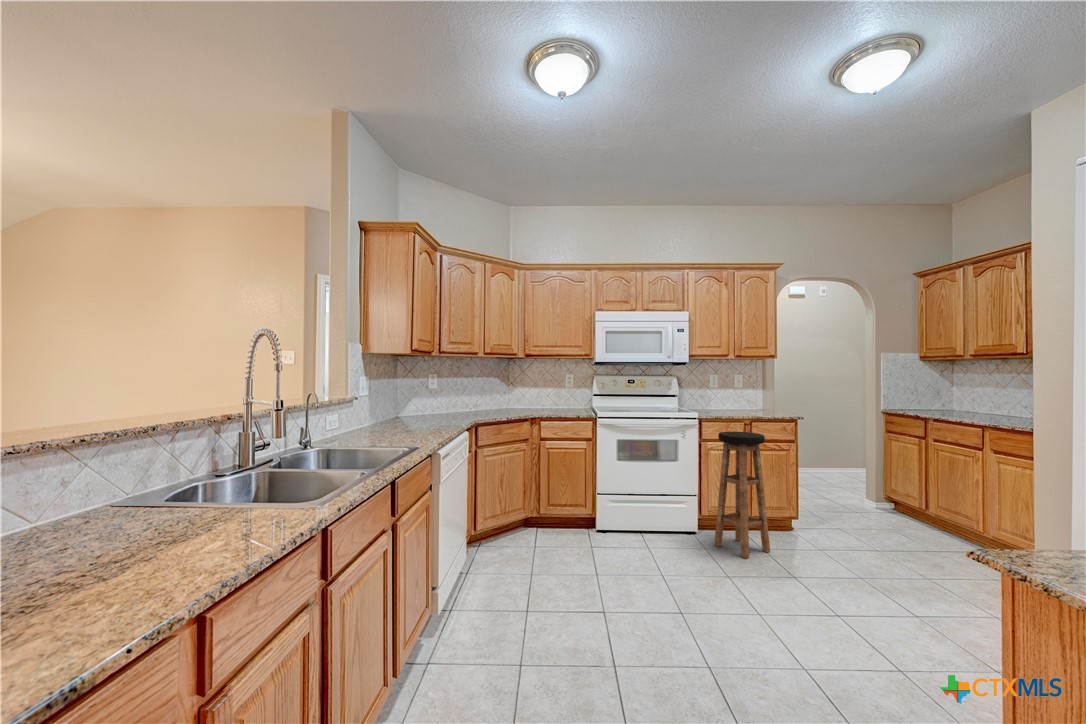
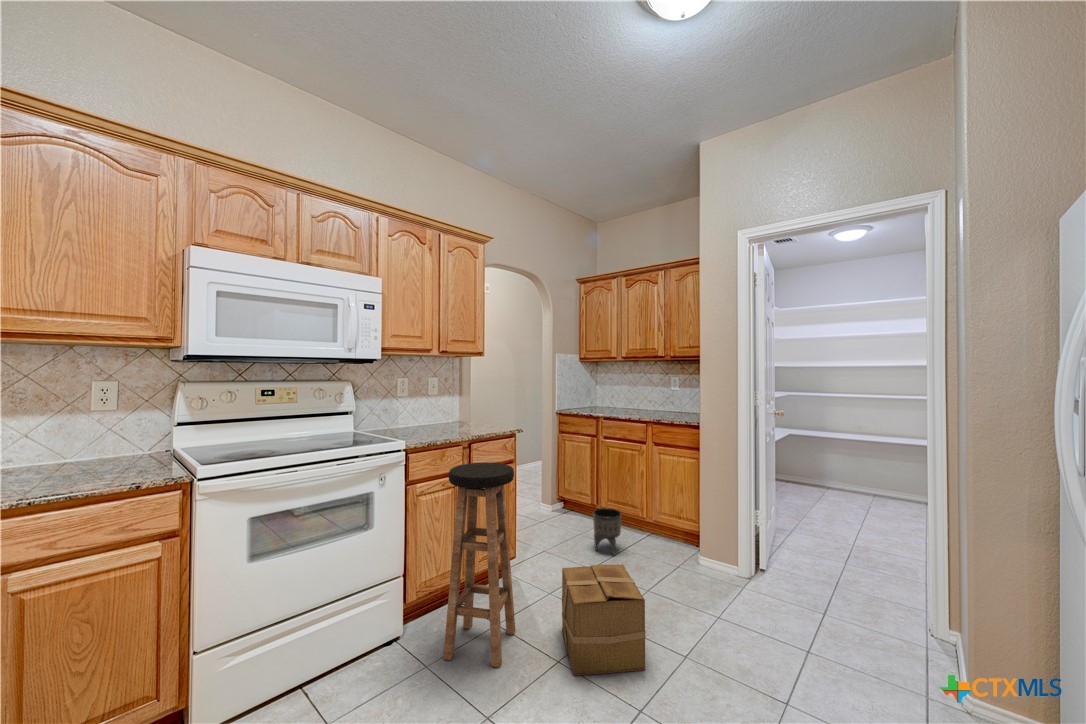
planter: none [890,504,926,550] -> present [593,508,621,556]
cardboard box: none [793,517,865,596] -> present [562,565,646,676]

